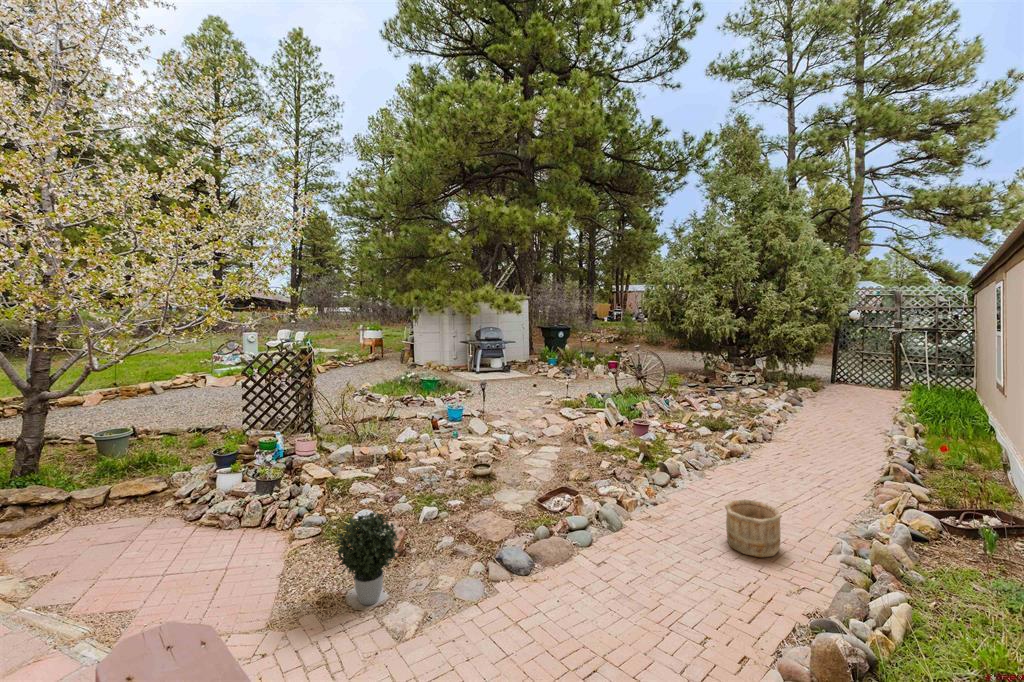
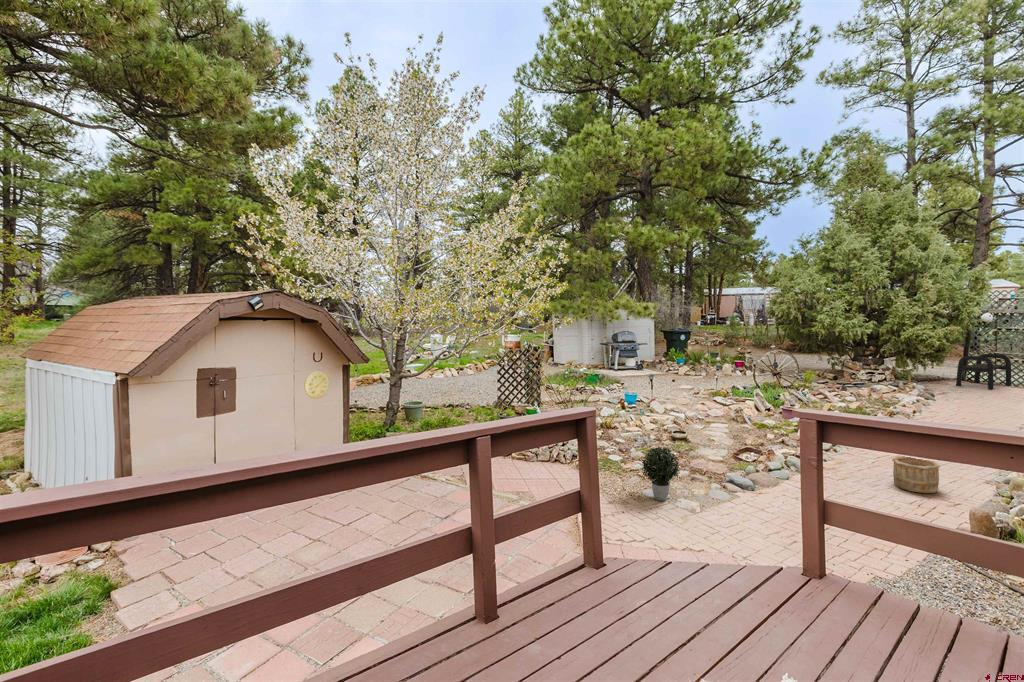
bench: none [824,354,875,392] -> present [956,354,1011,389]

